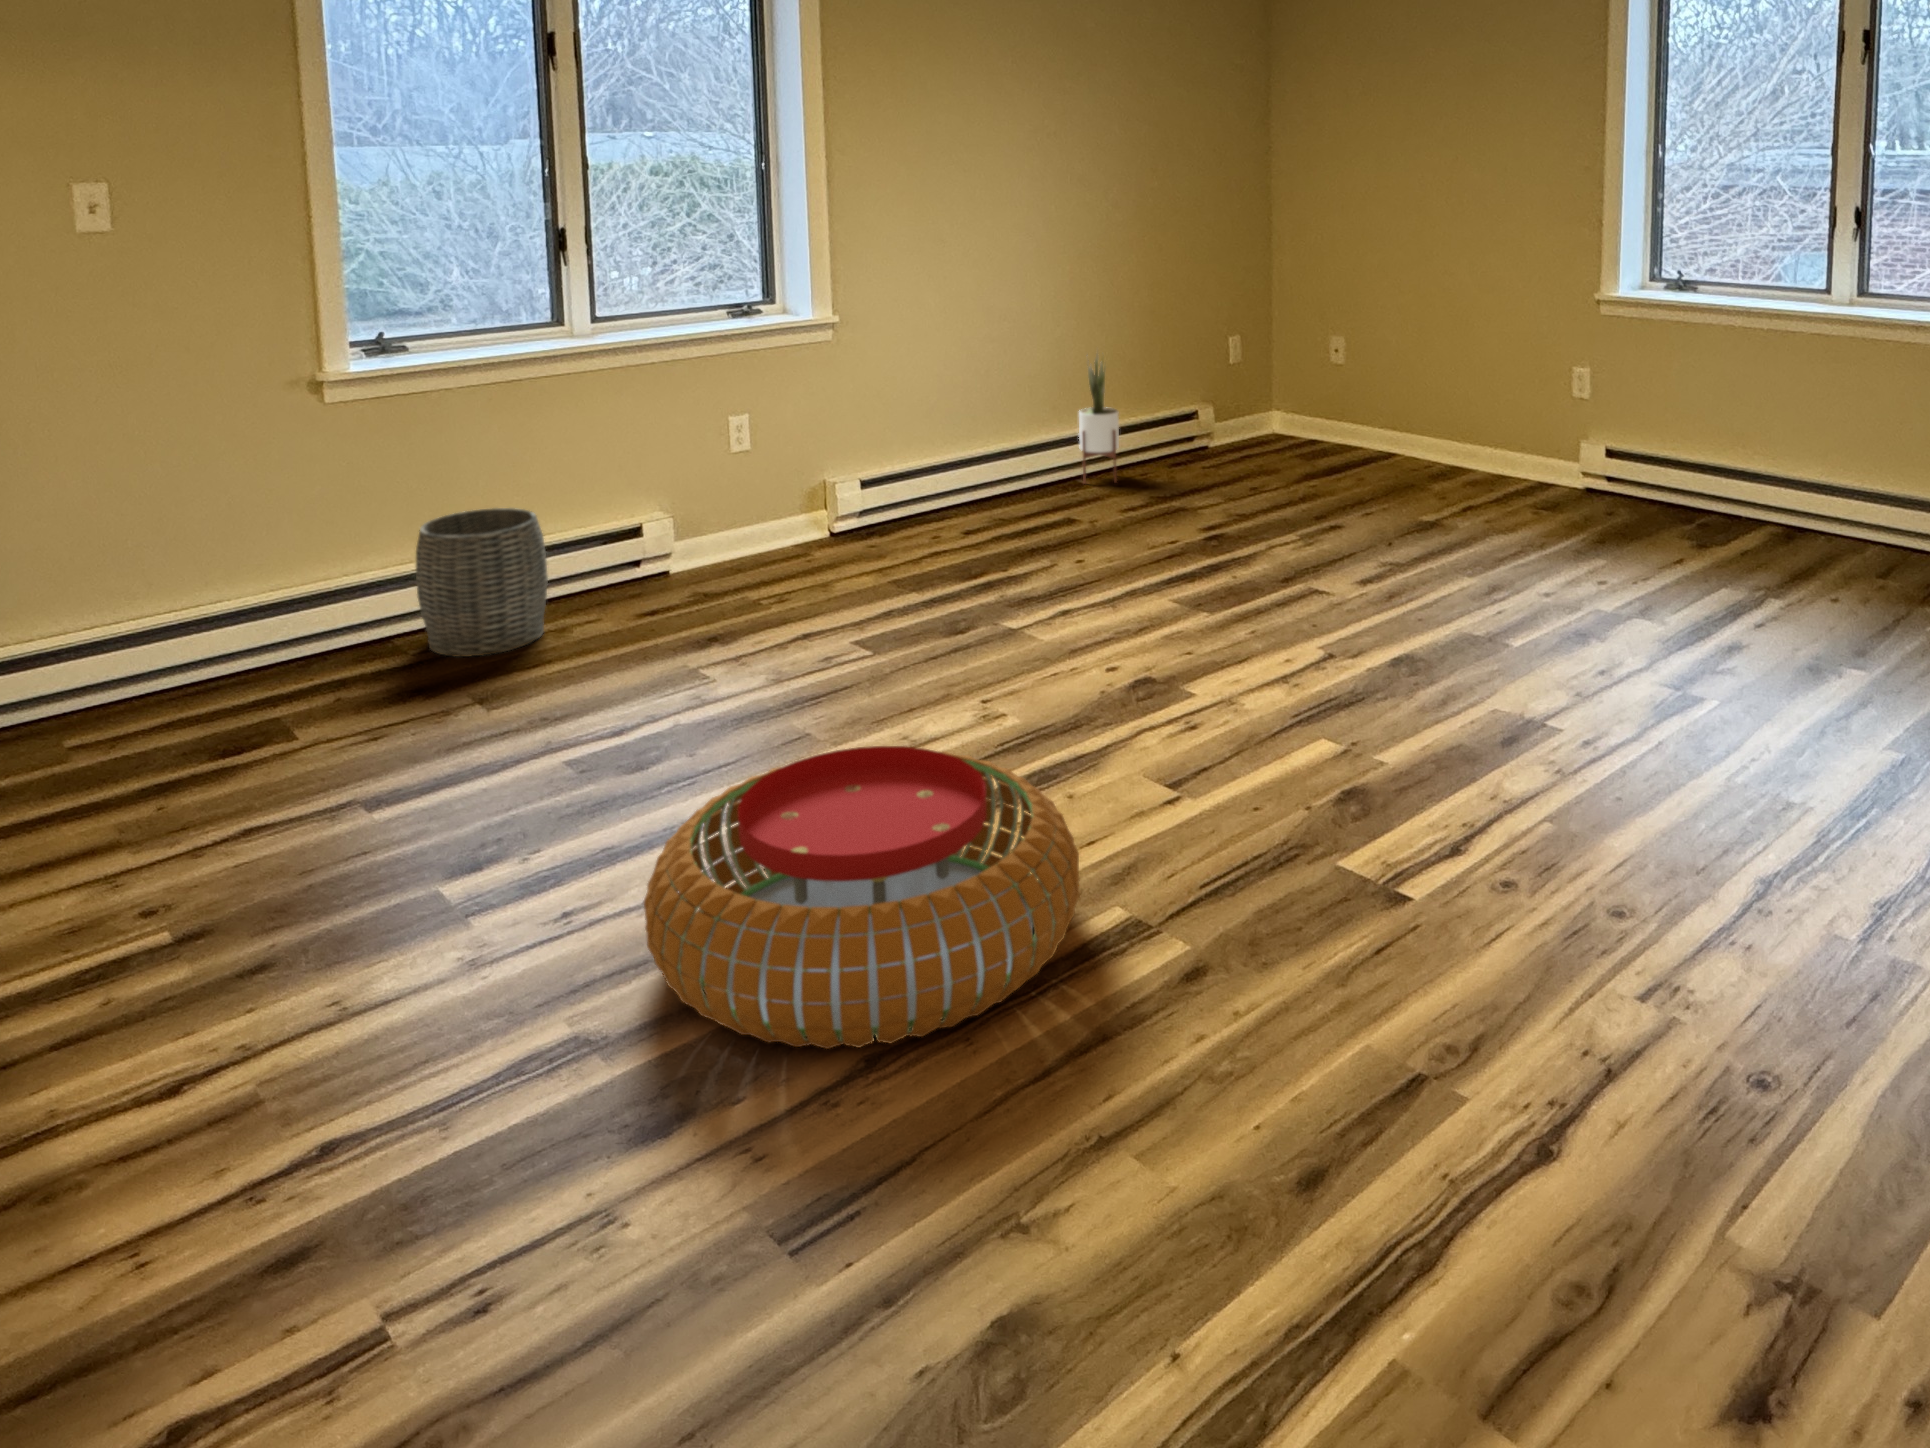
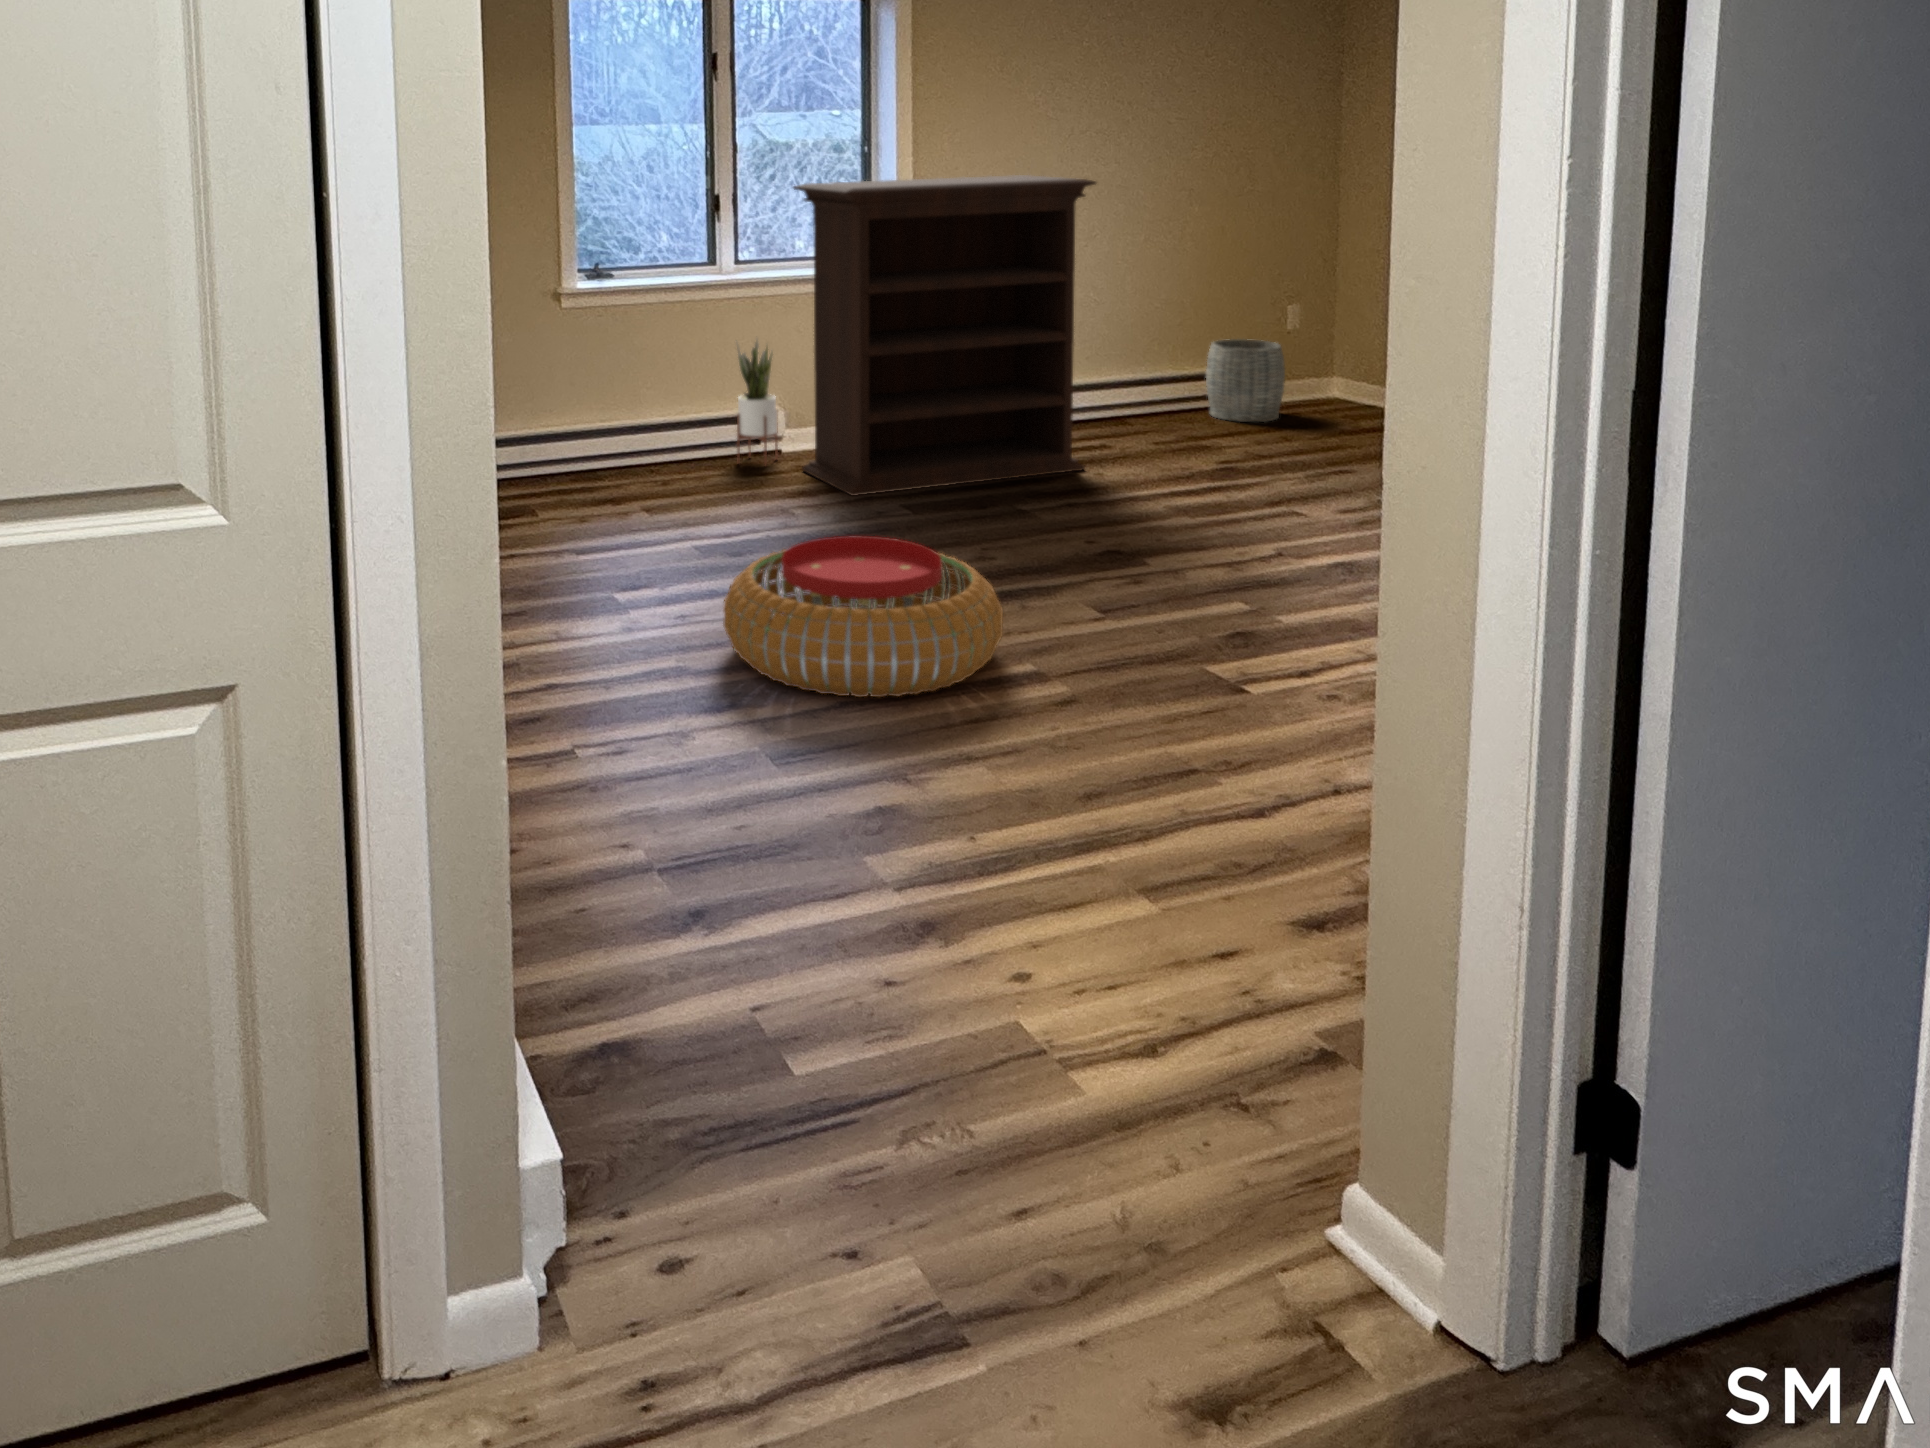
bookshelf: none [673,197,1059,635] -> present [794,175,1096,496]
potted plant: present [1079,355,1119,483] -> present [737,341,778,465]
woven basket: present [416,508,548,657] -> present [1206,339,1285,422]

